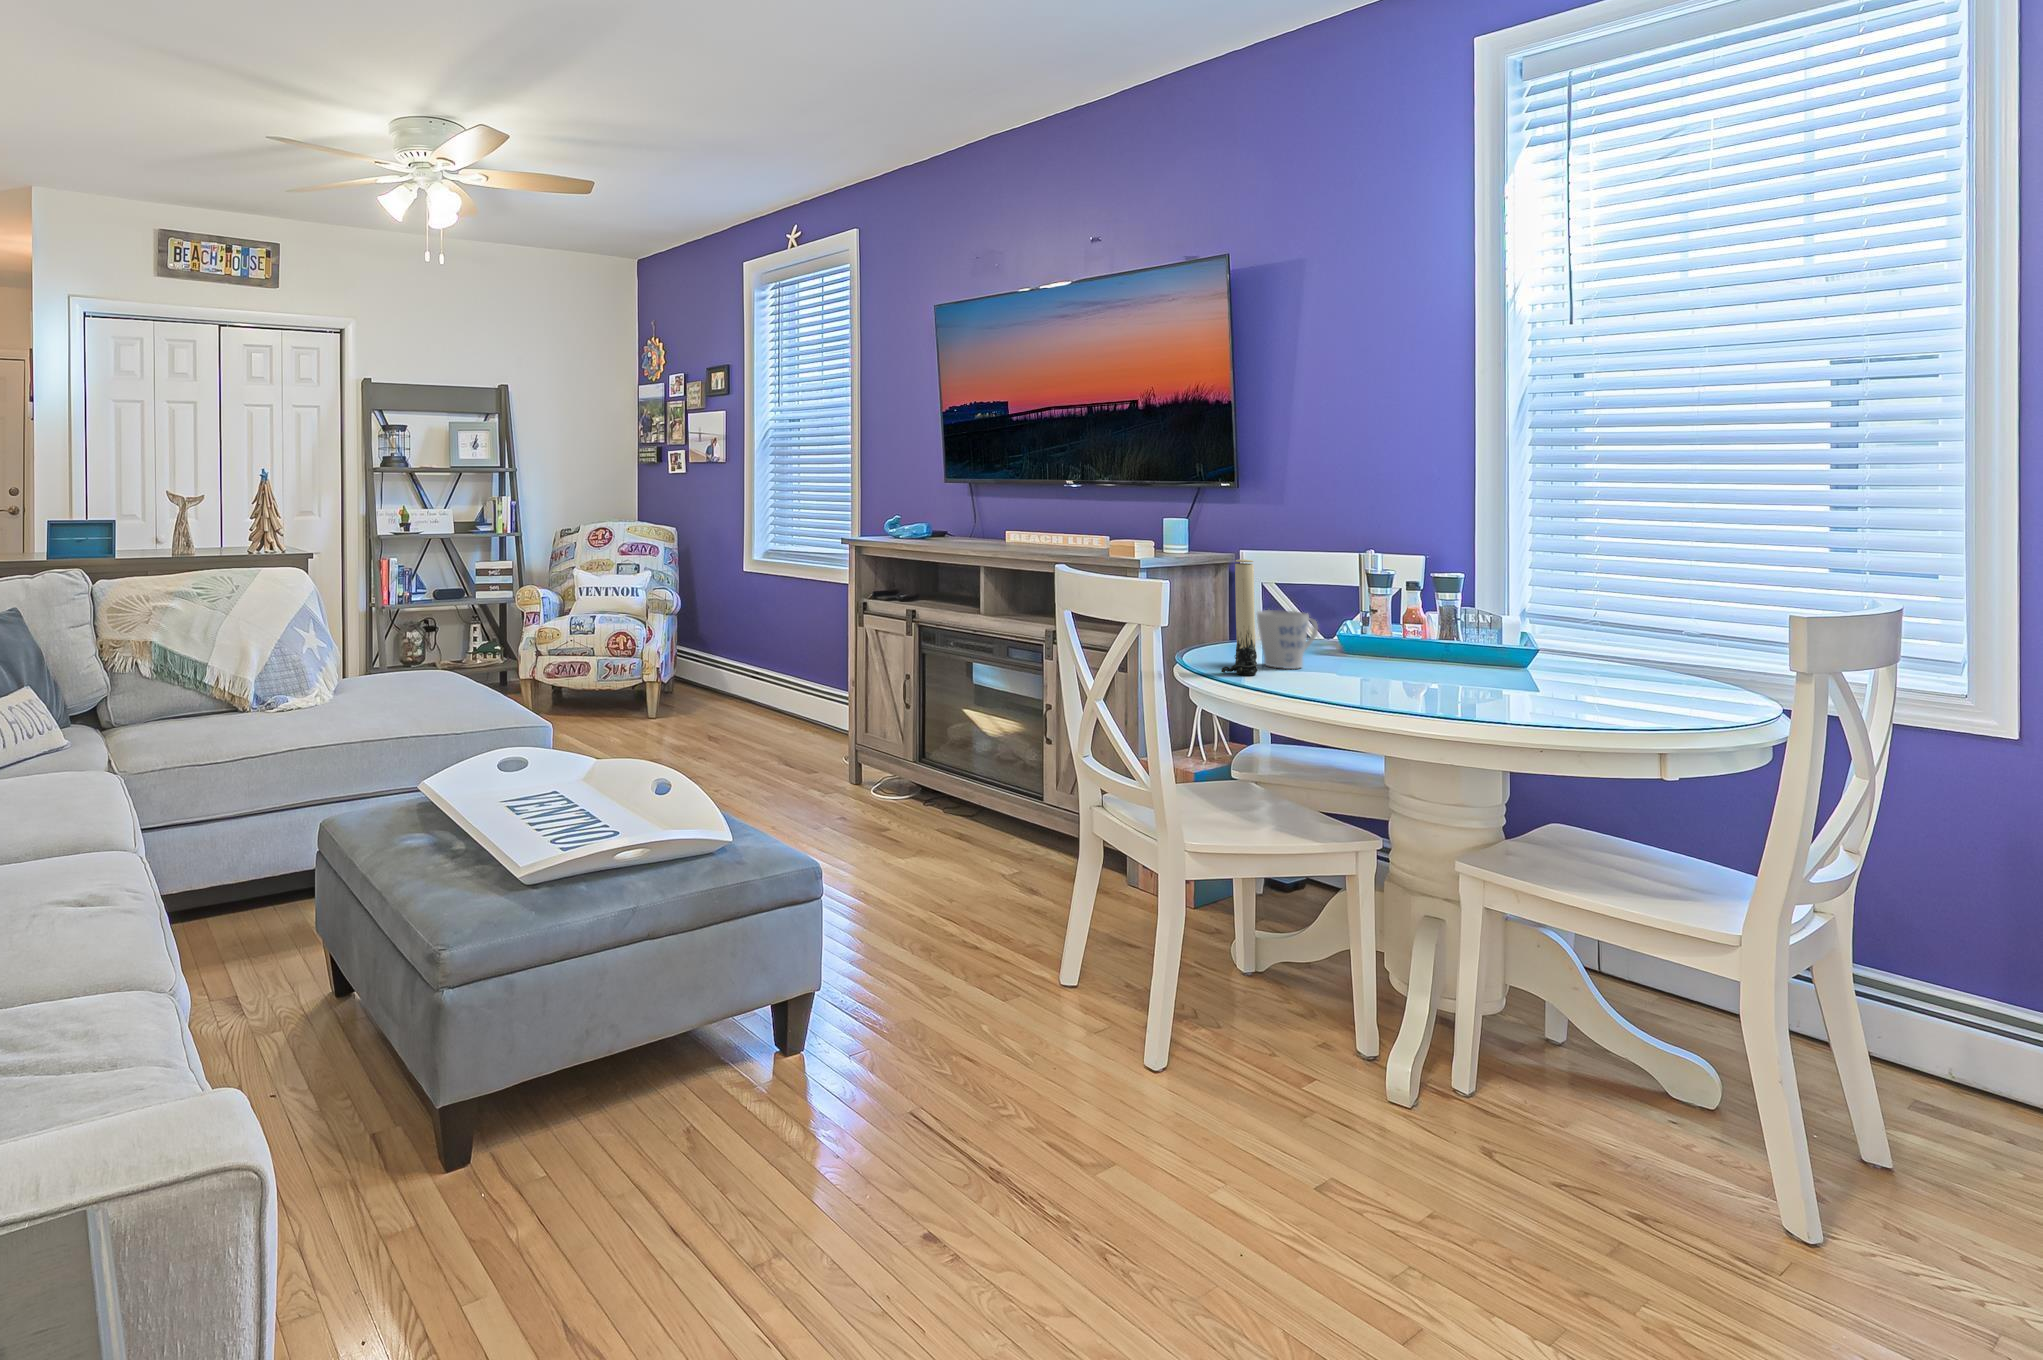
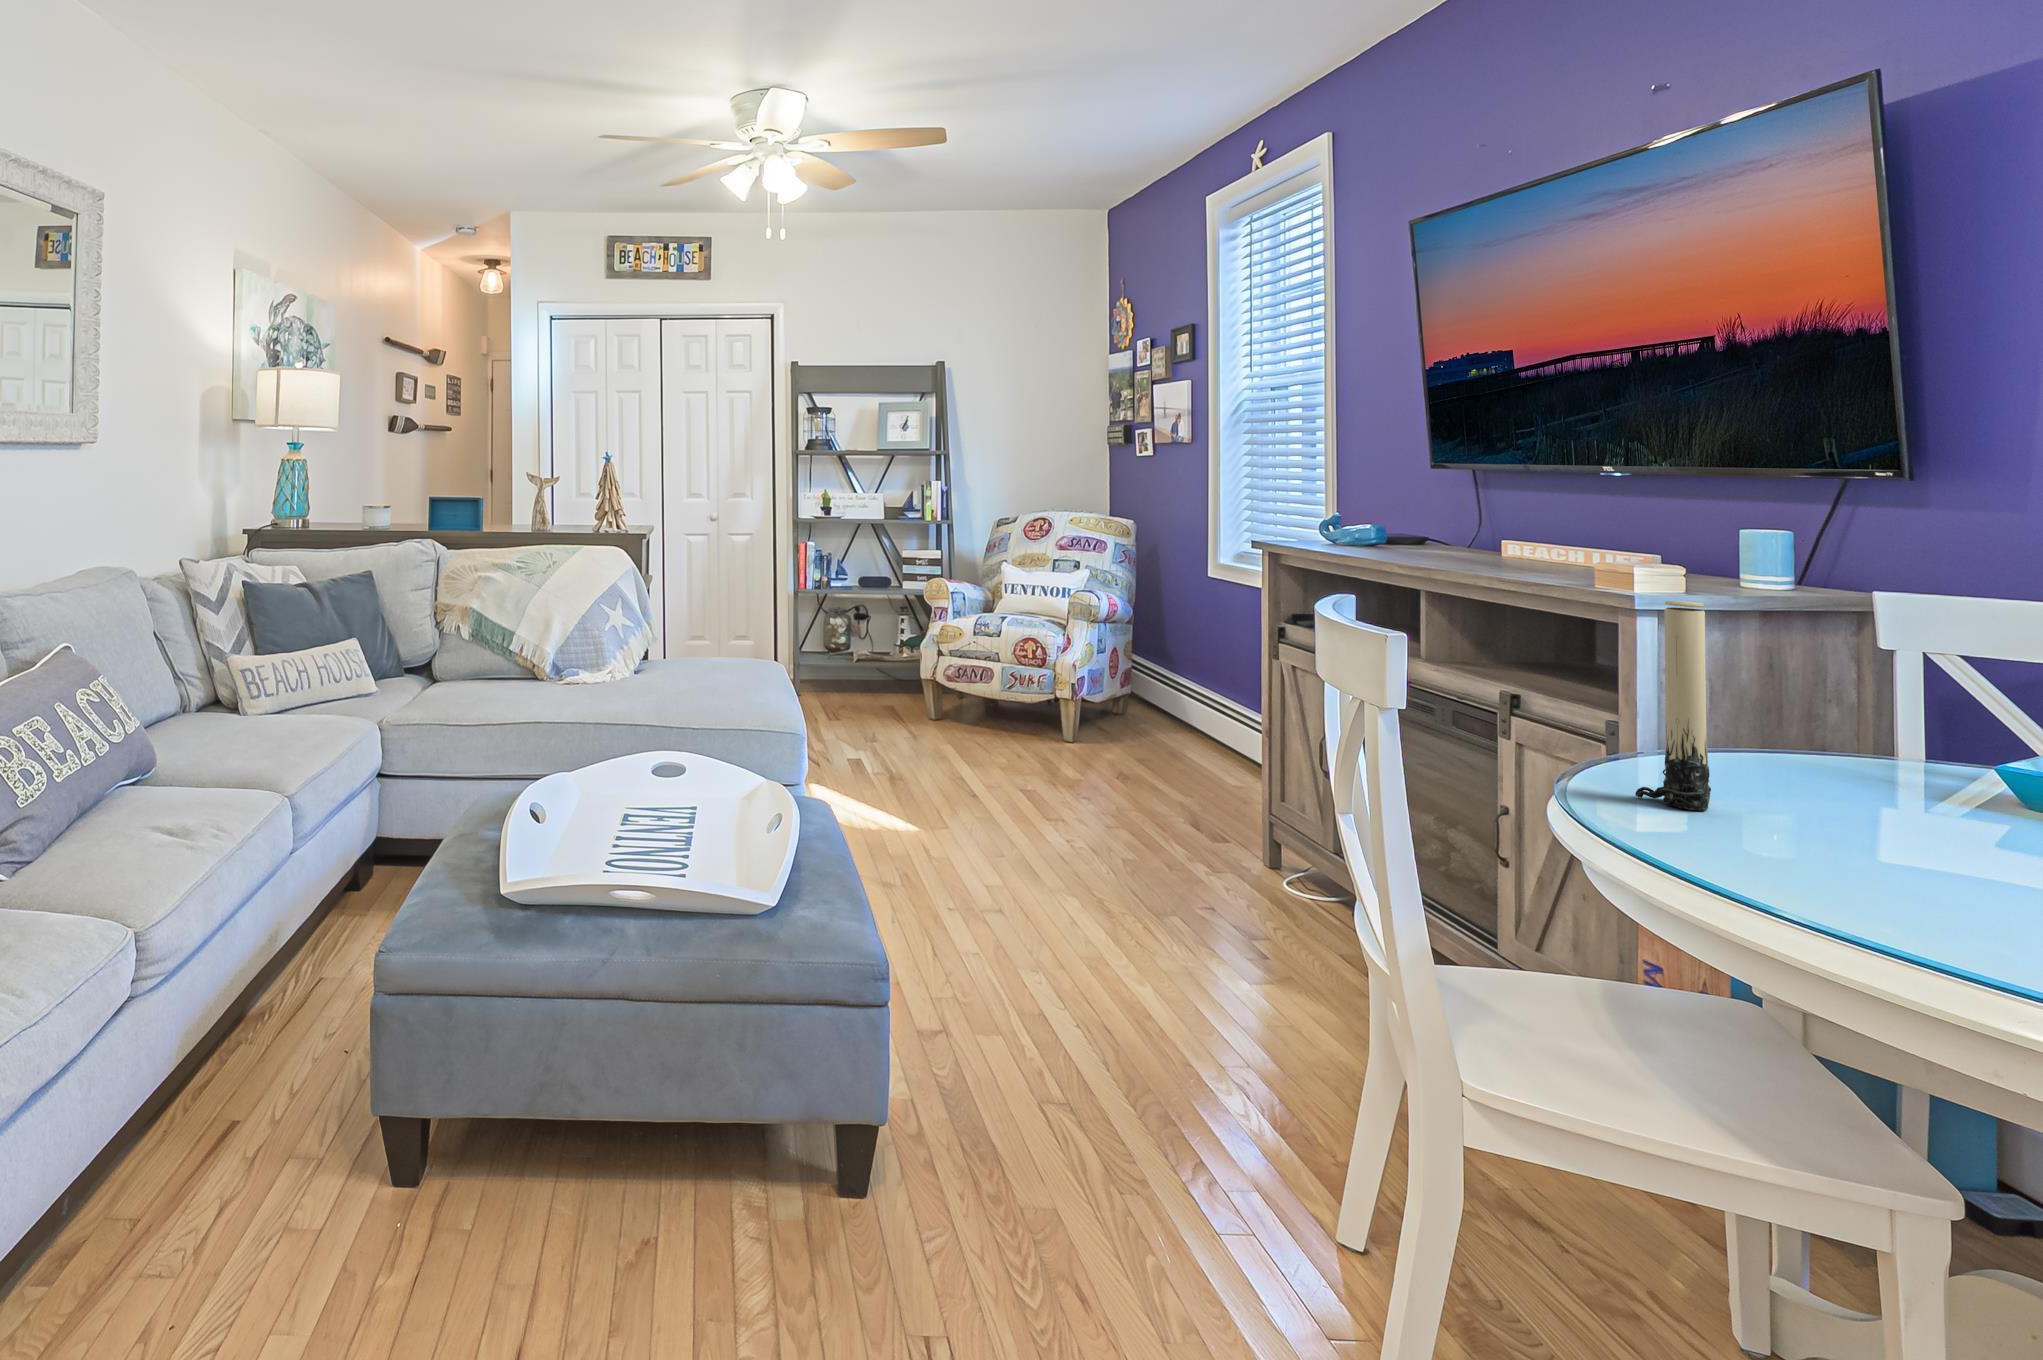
mug: present [1257,610,1318,669] -> none [1749,696,1904,812]

